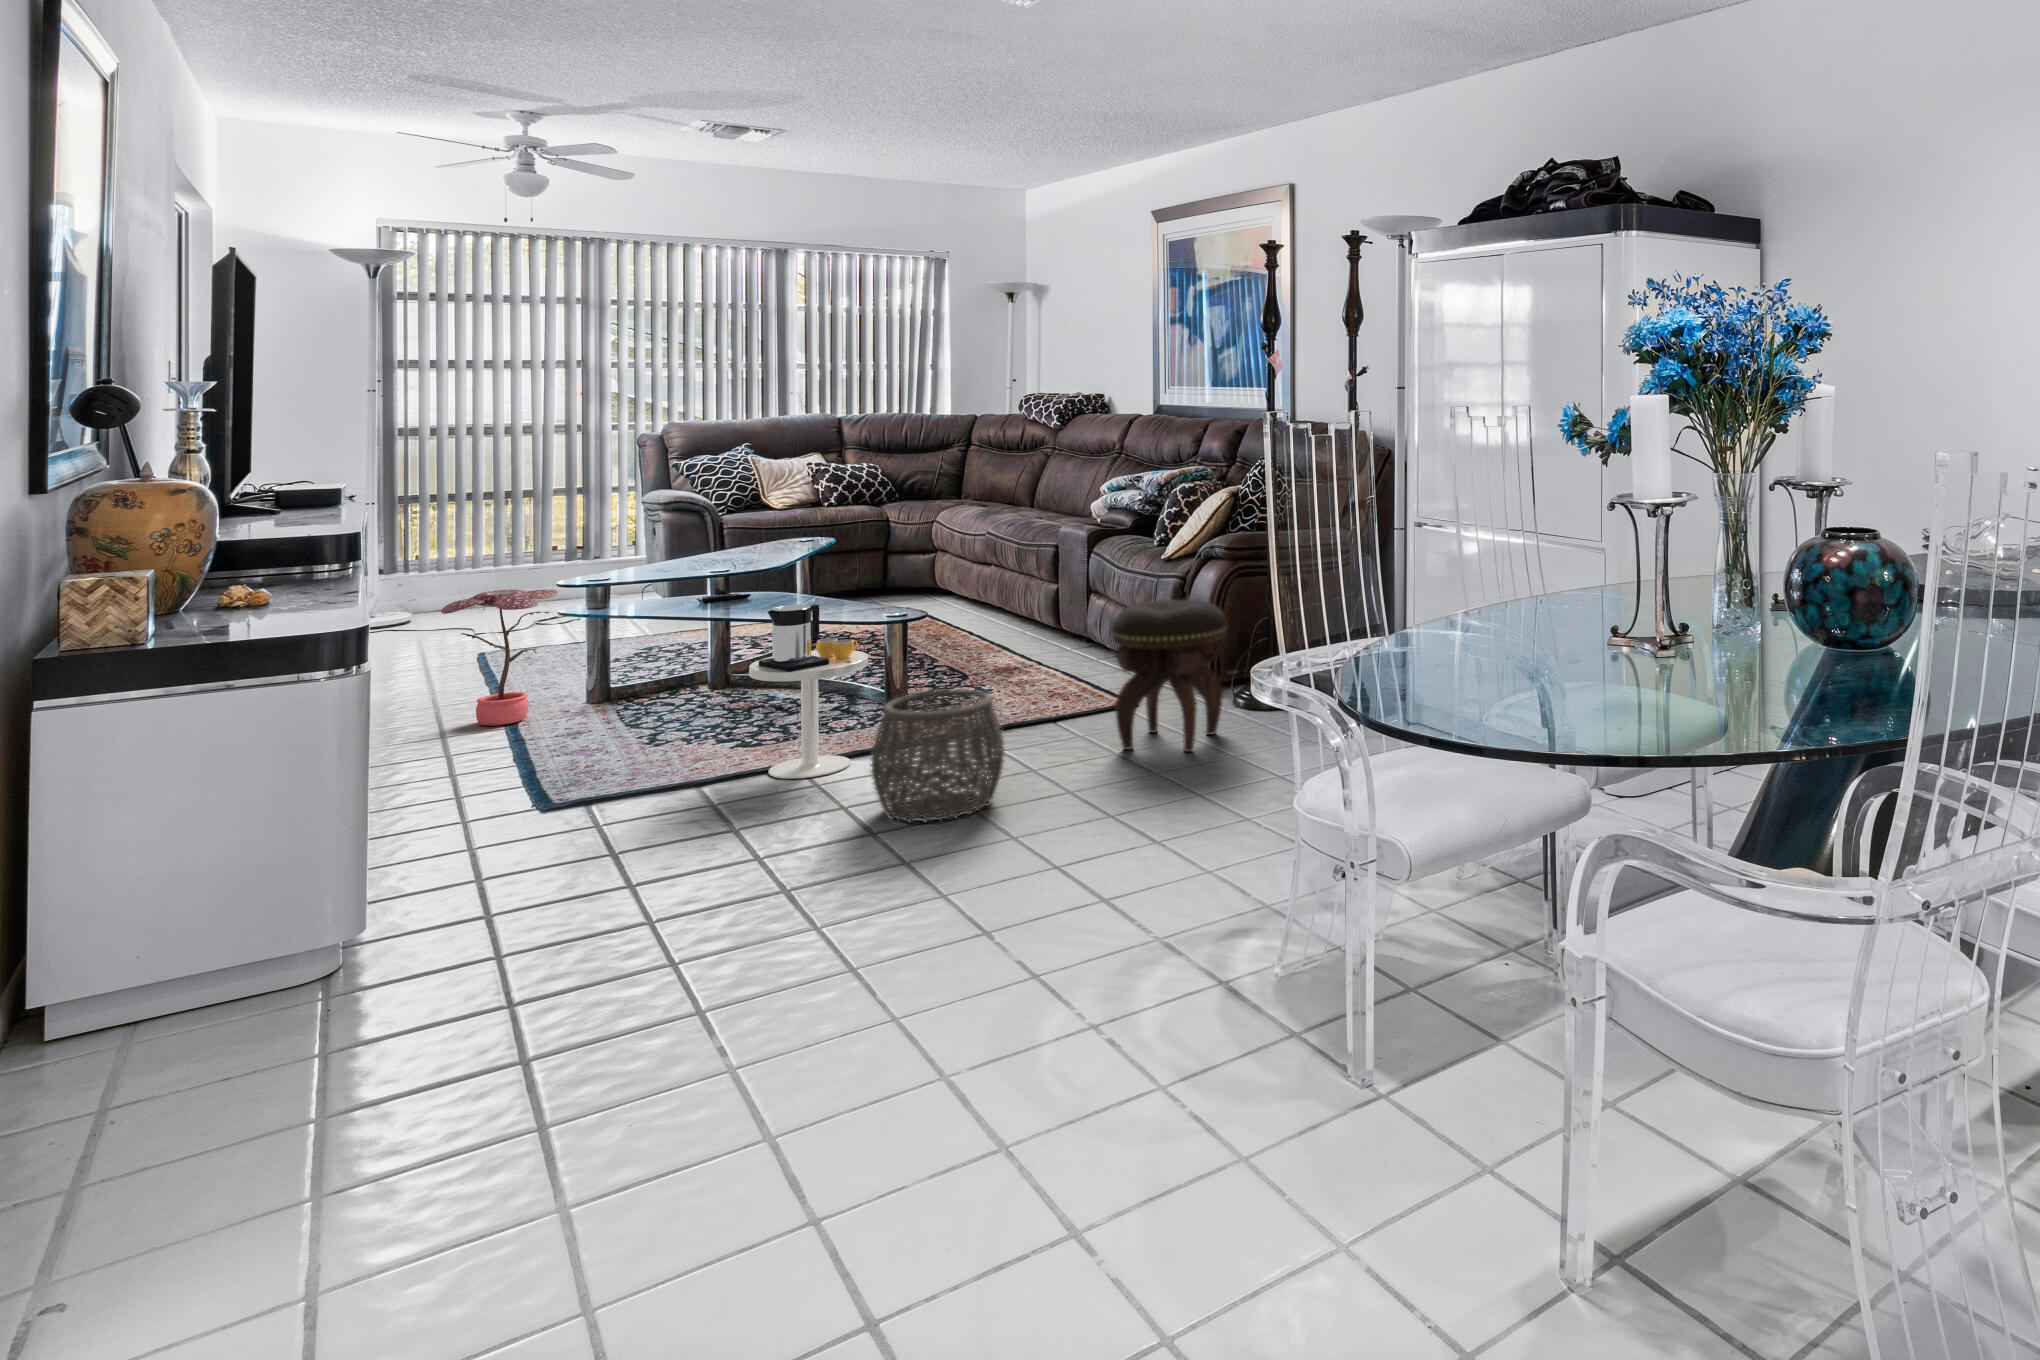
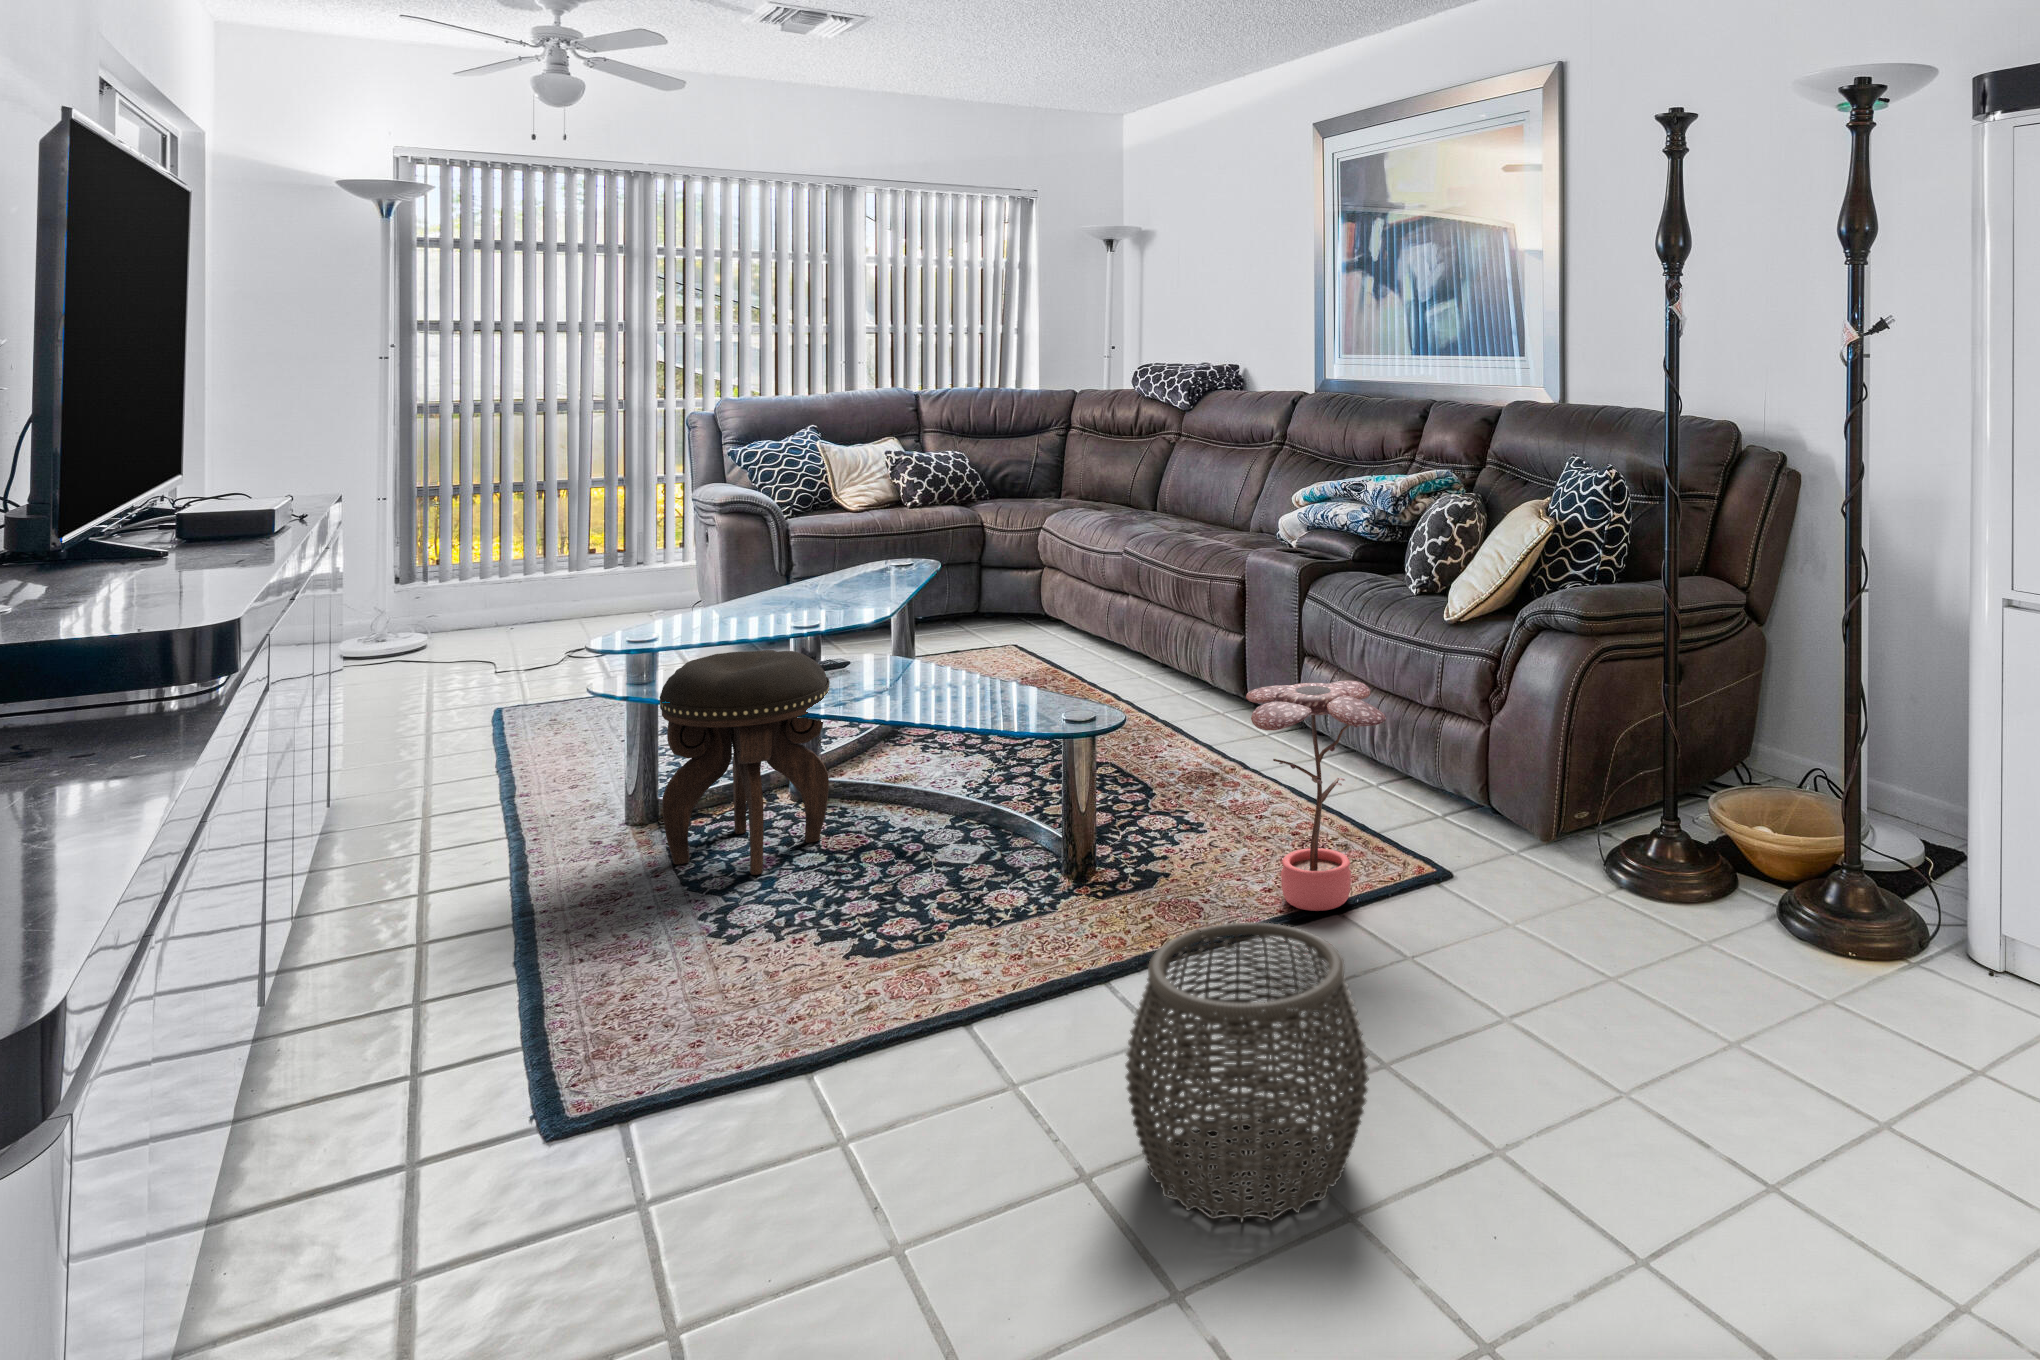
potted plant: present [441,589,558,726] -> present [1246,680,1386,911]
footstool: present [1111,599,1227,752] -> present [660,650,830,875]
side table: present [749,604,868,779] -> none [884,729,1070,1042]

